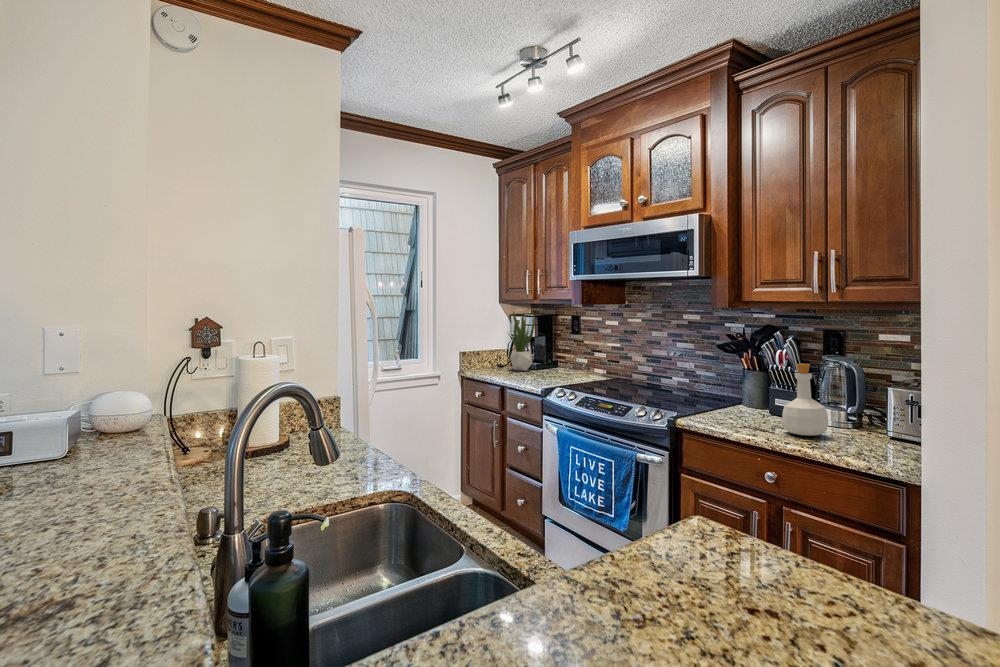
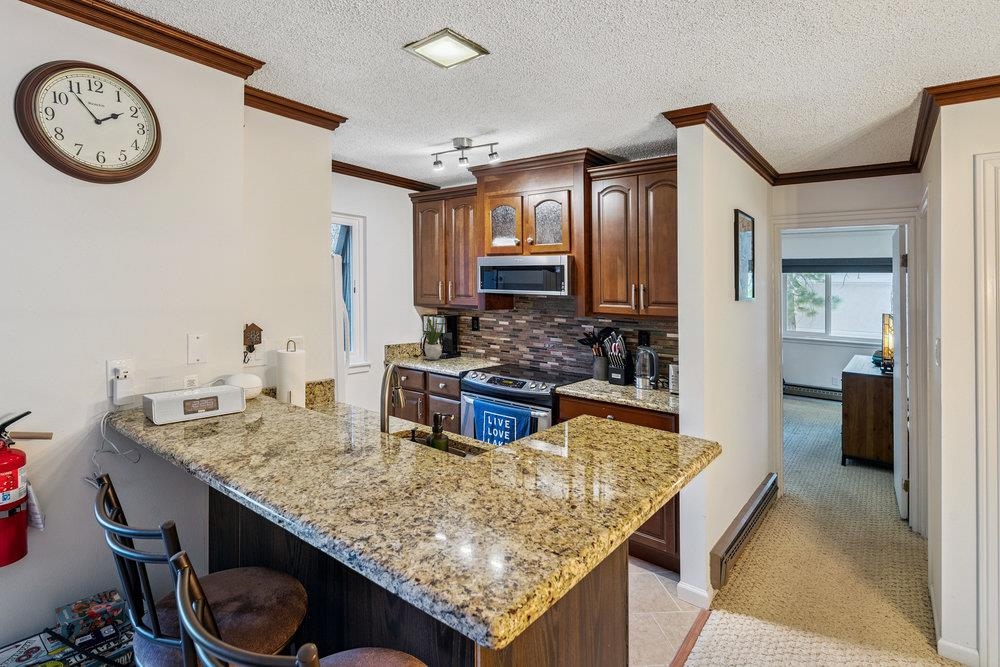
bottle: present [782,364,828,436] -> none [616,352,640,394]

